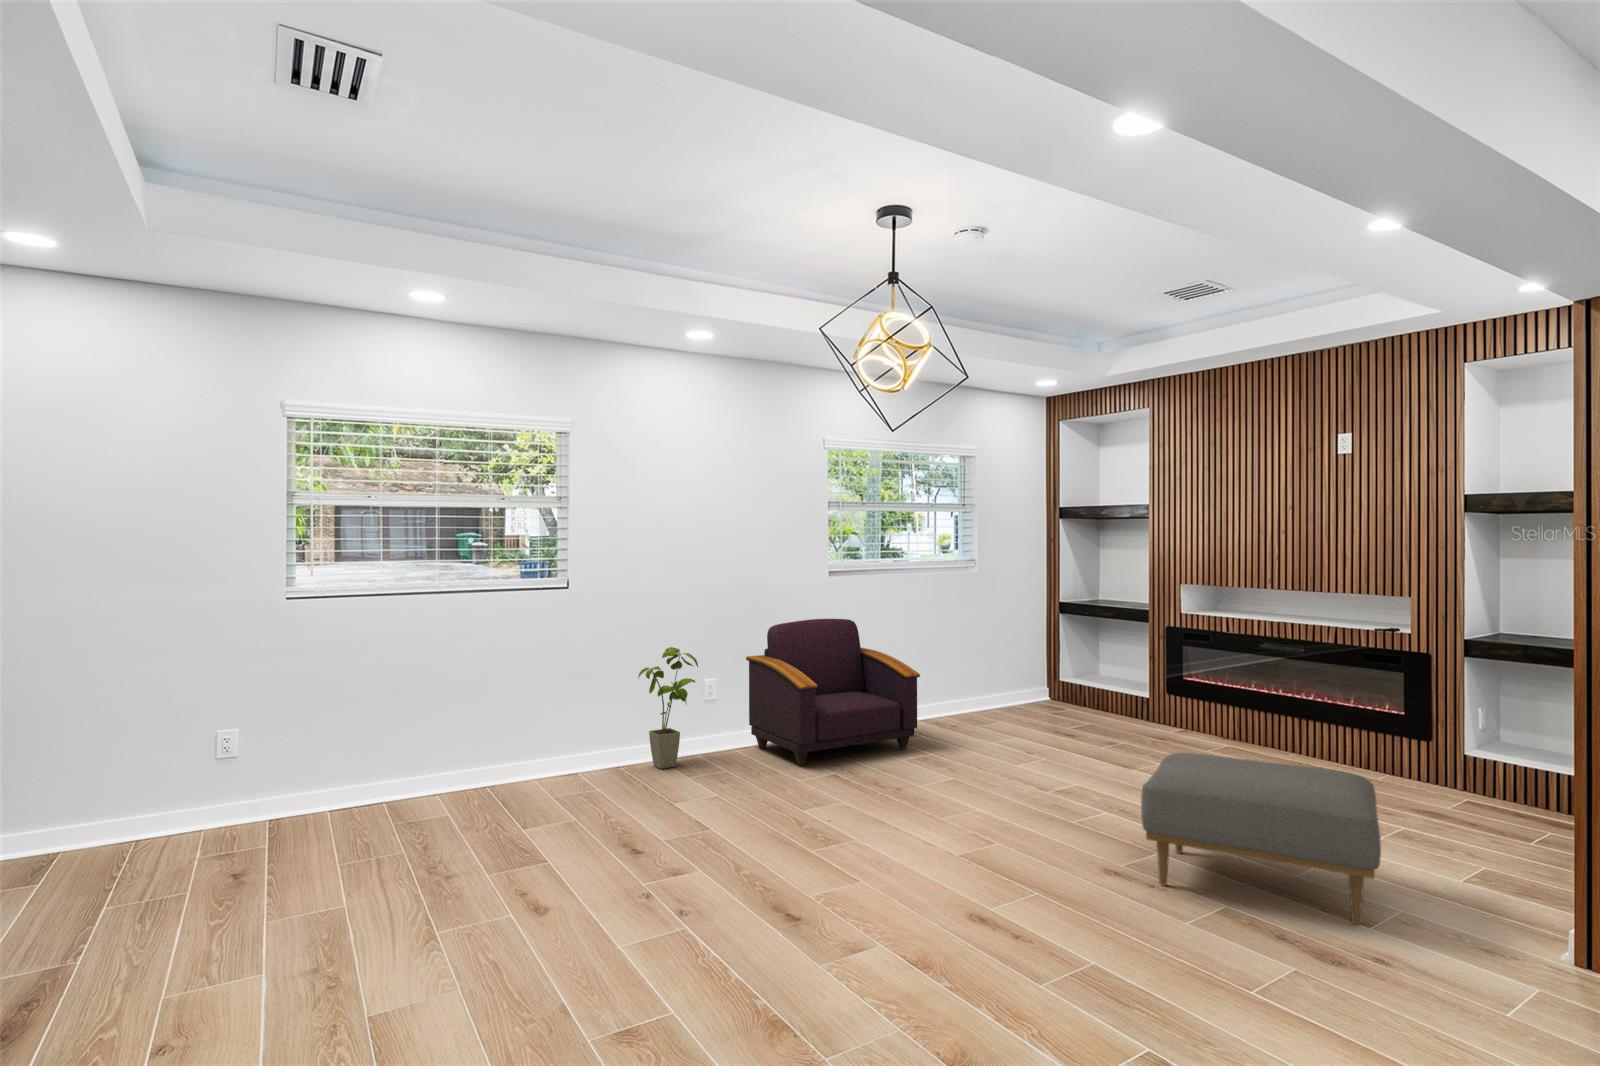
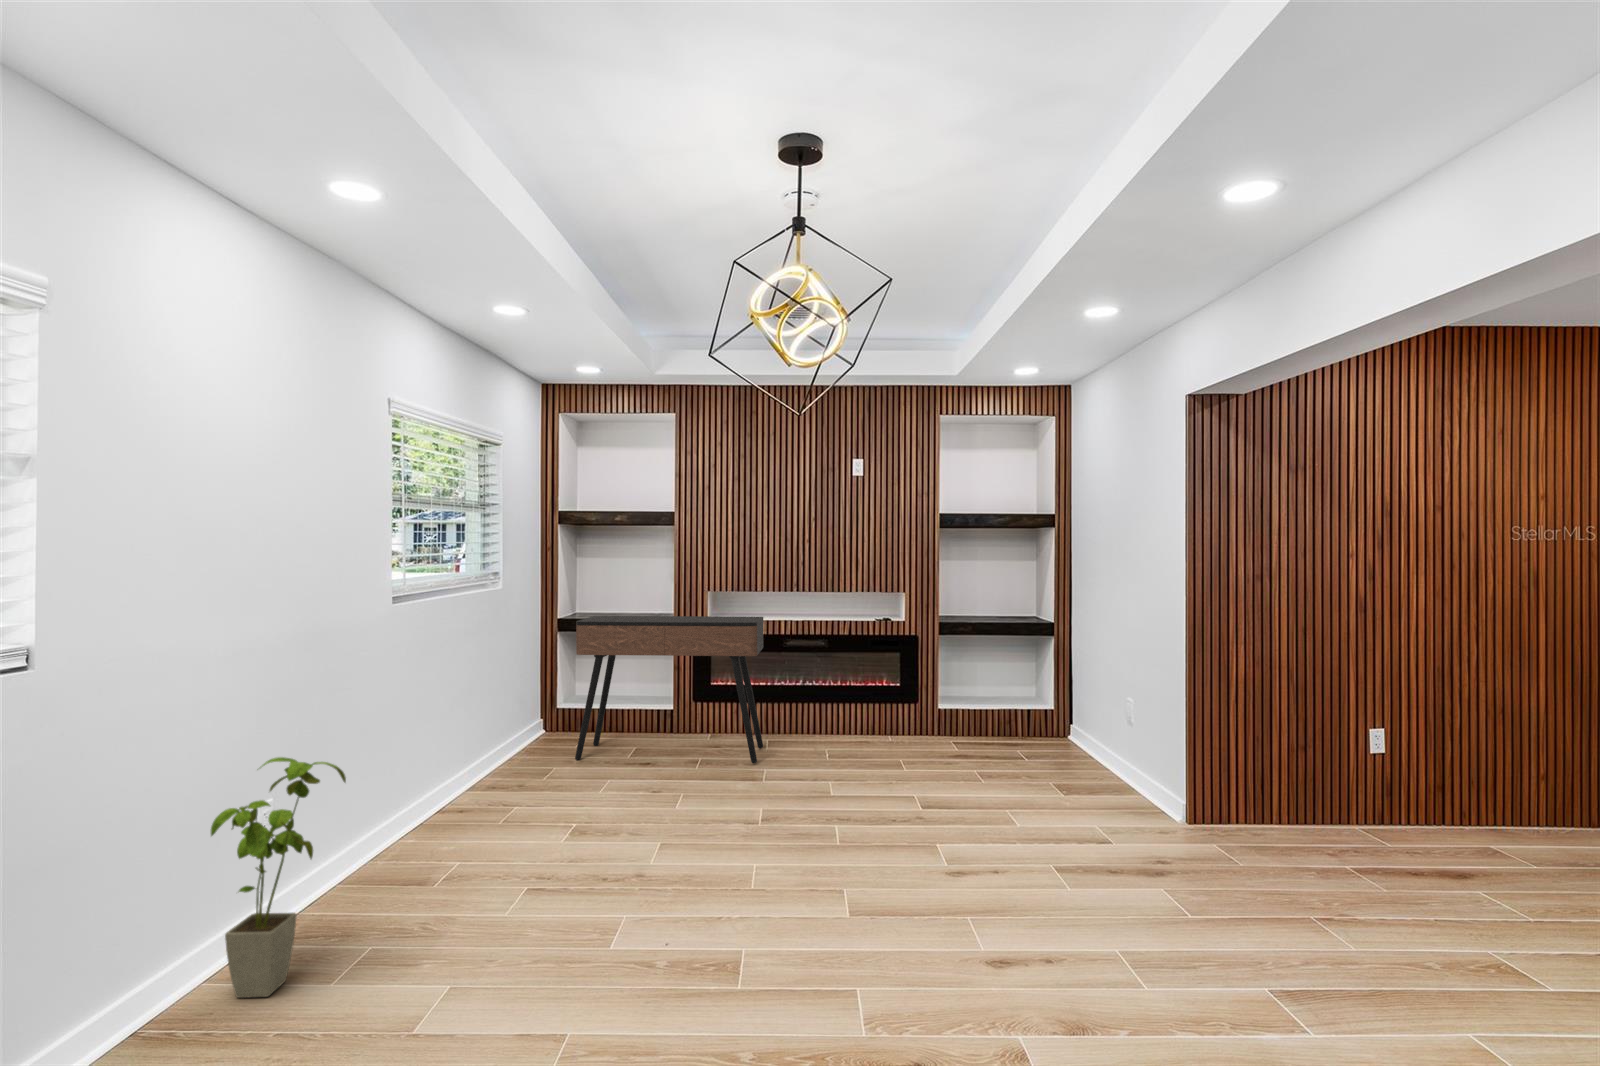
console table: none [1023,600,1197,756] -> present [575,616,763,763]
armchair: present [746,619,920,766] -> none [323,666,565,896]
ottoman: present [1141,753,1381,924] -> none [944,733,1154,871]

